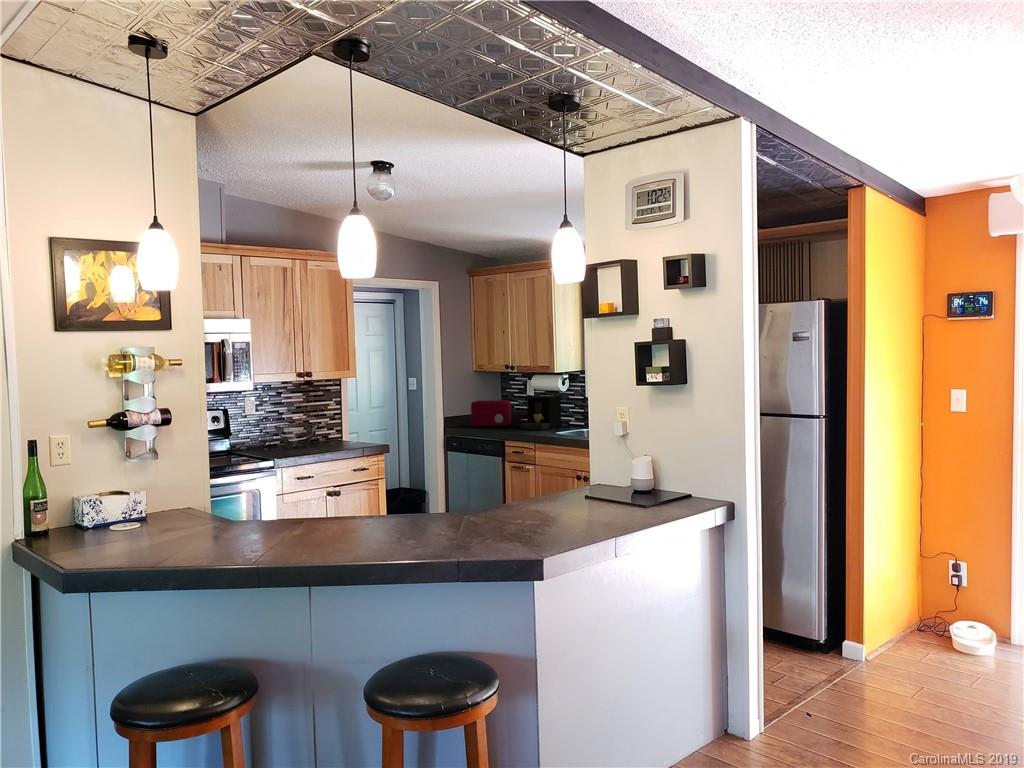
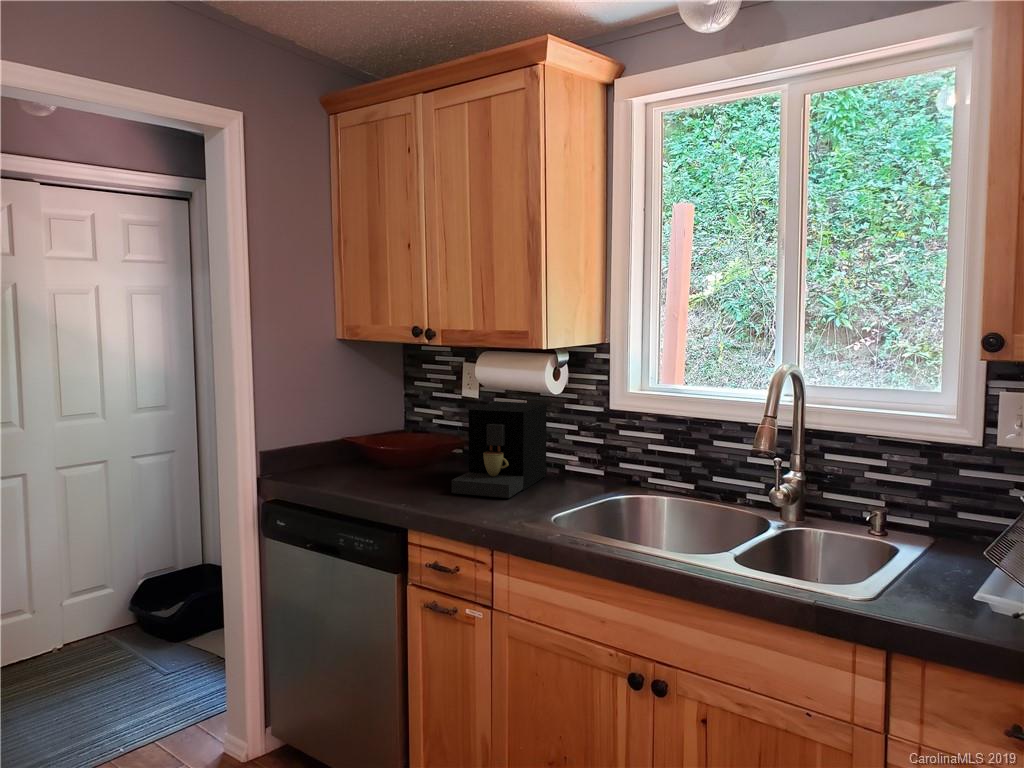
toaster: present [471,400,511,427] -> none [324,413,425,482]

